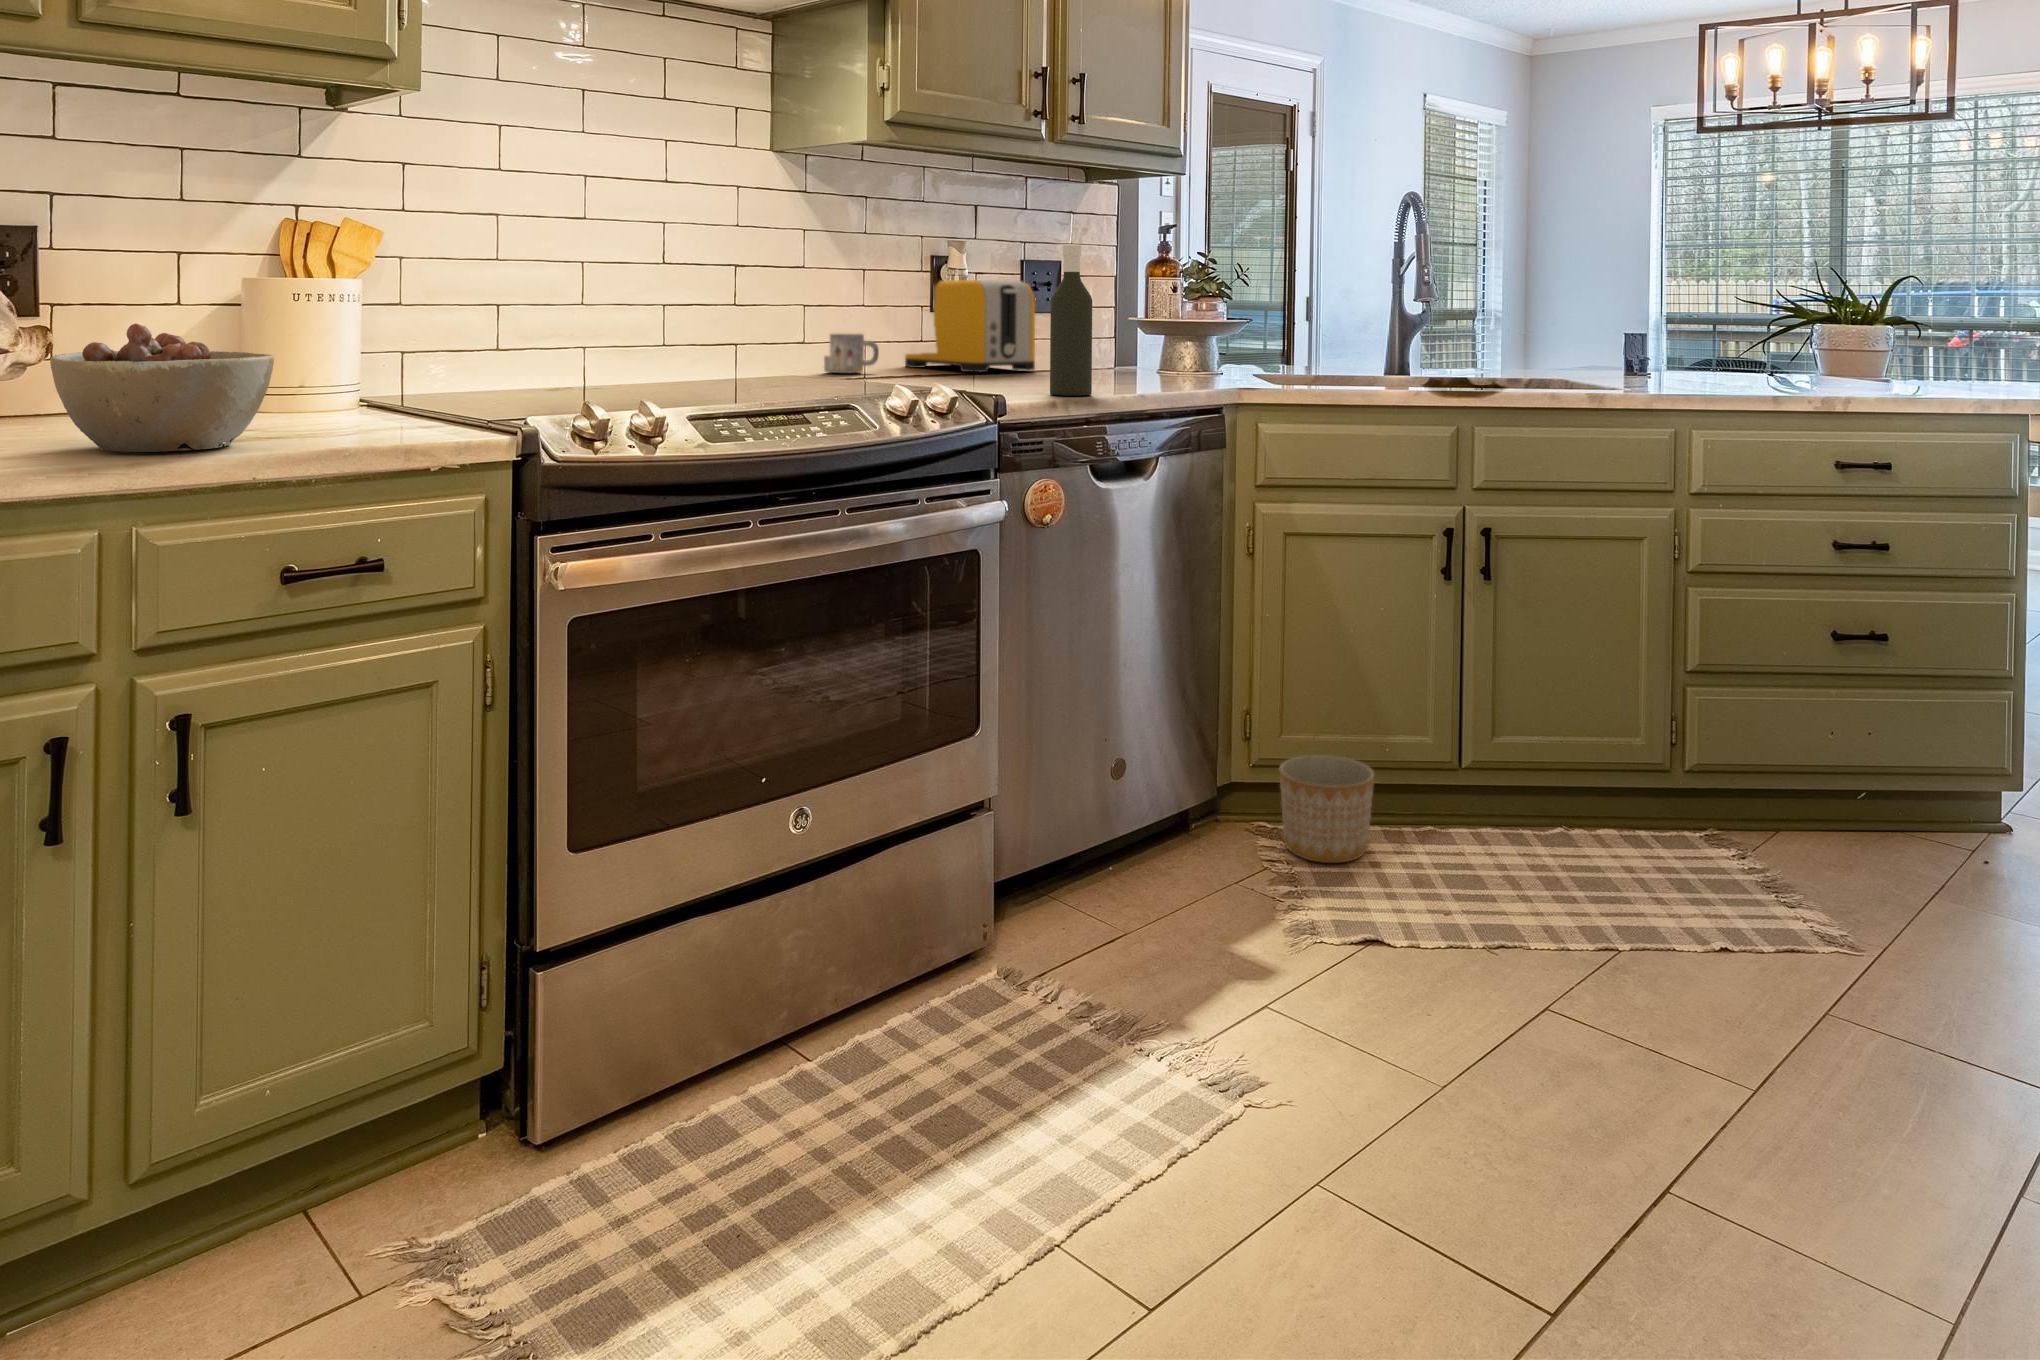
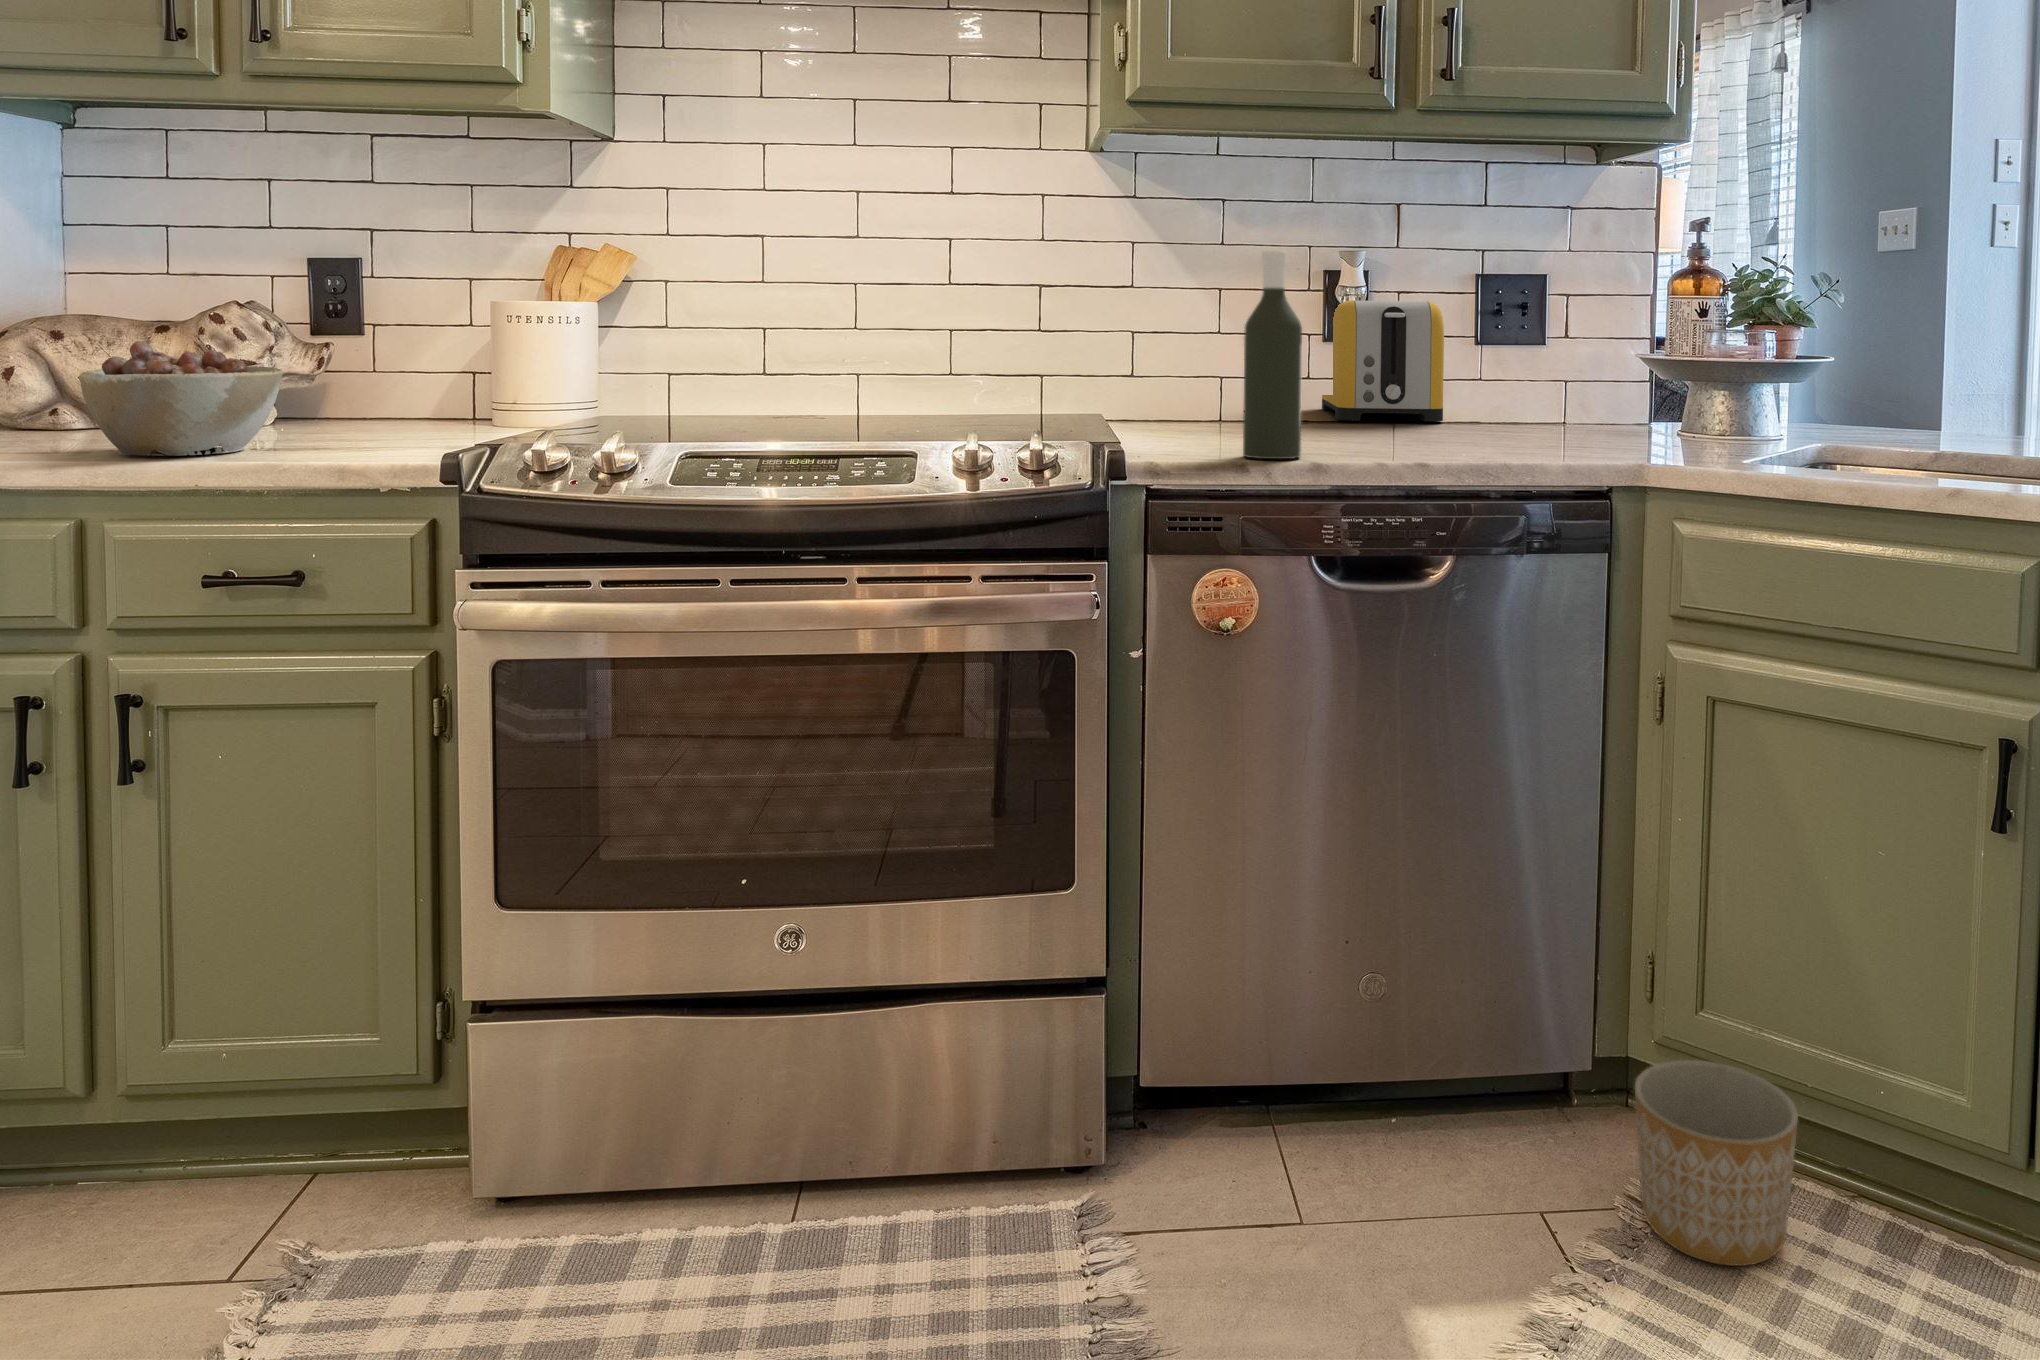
mug: present [824,334,879,373] -> none [1171,365,1236,414]

